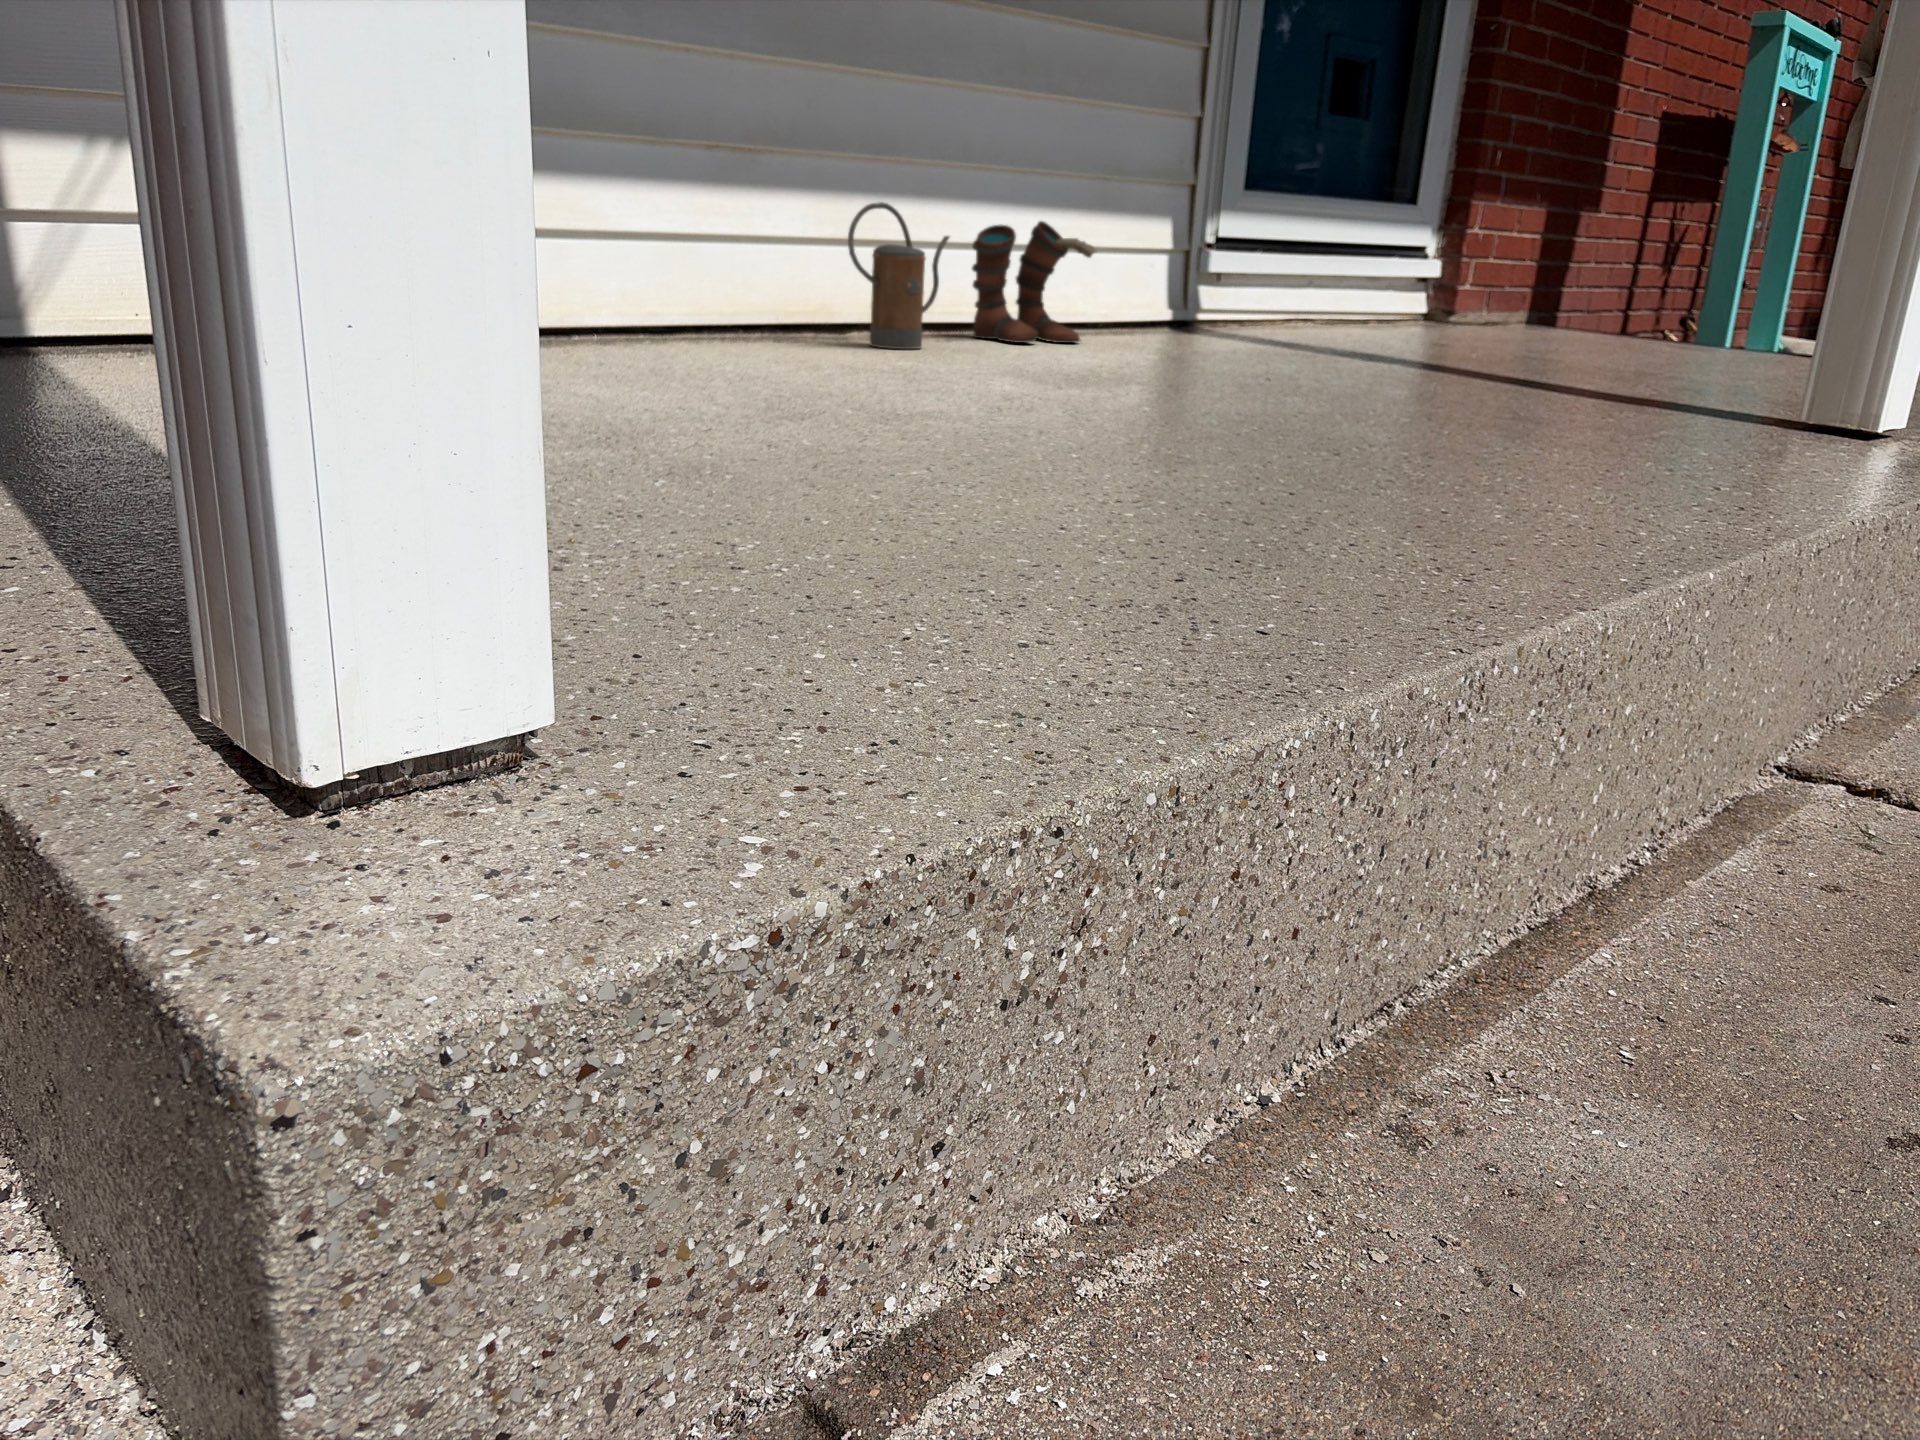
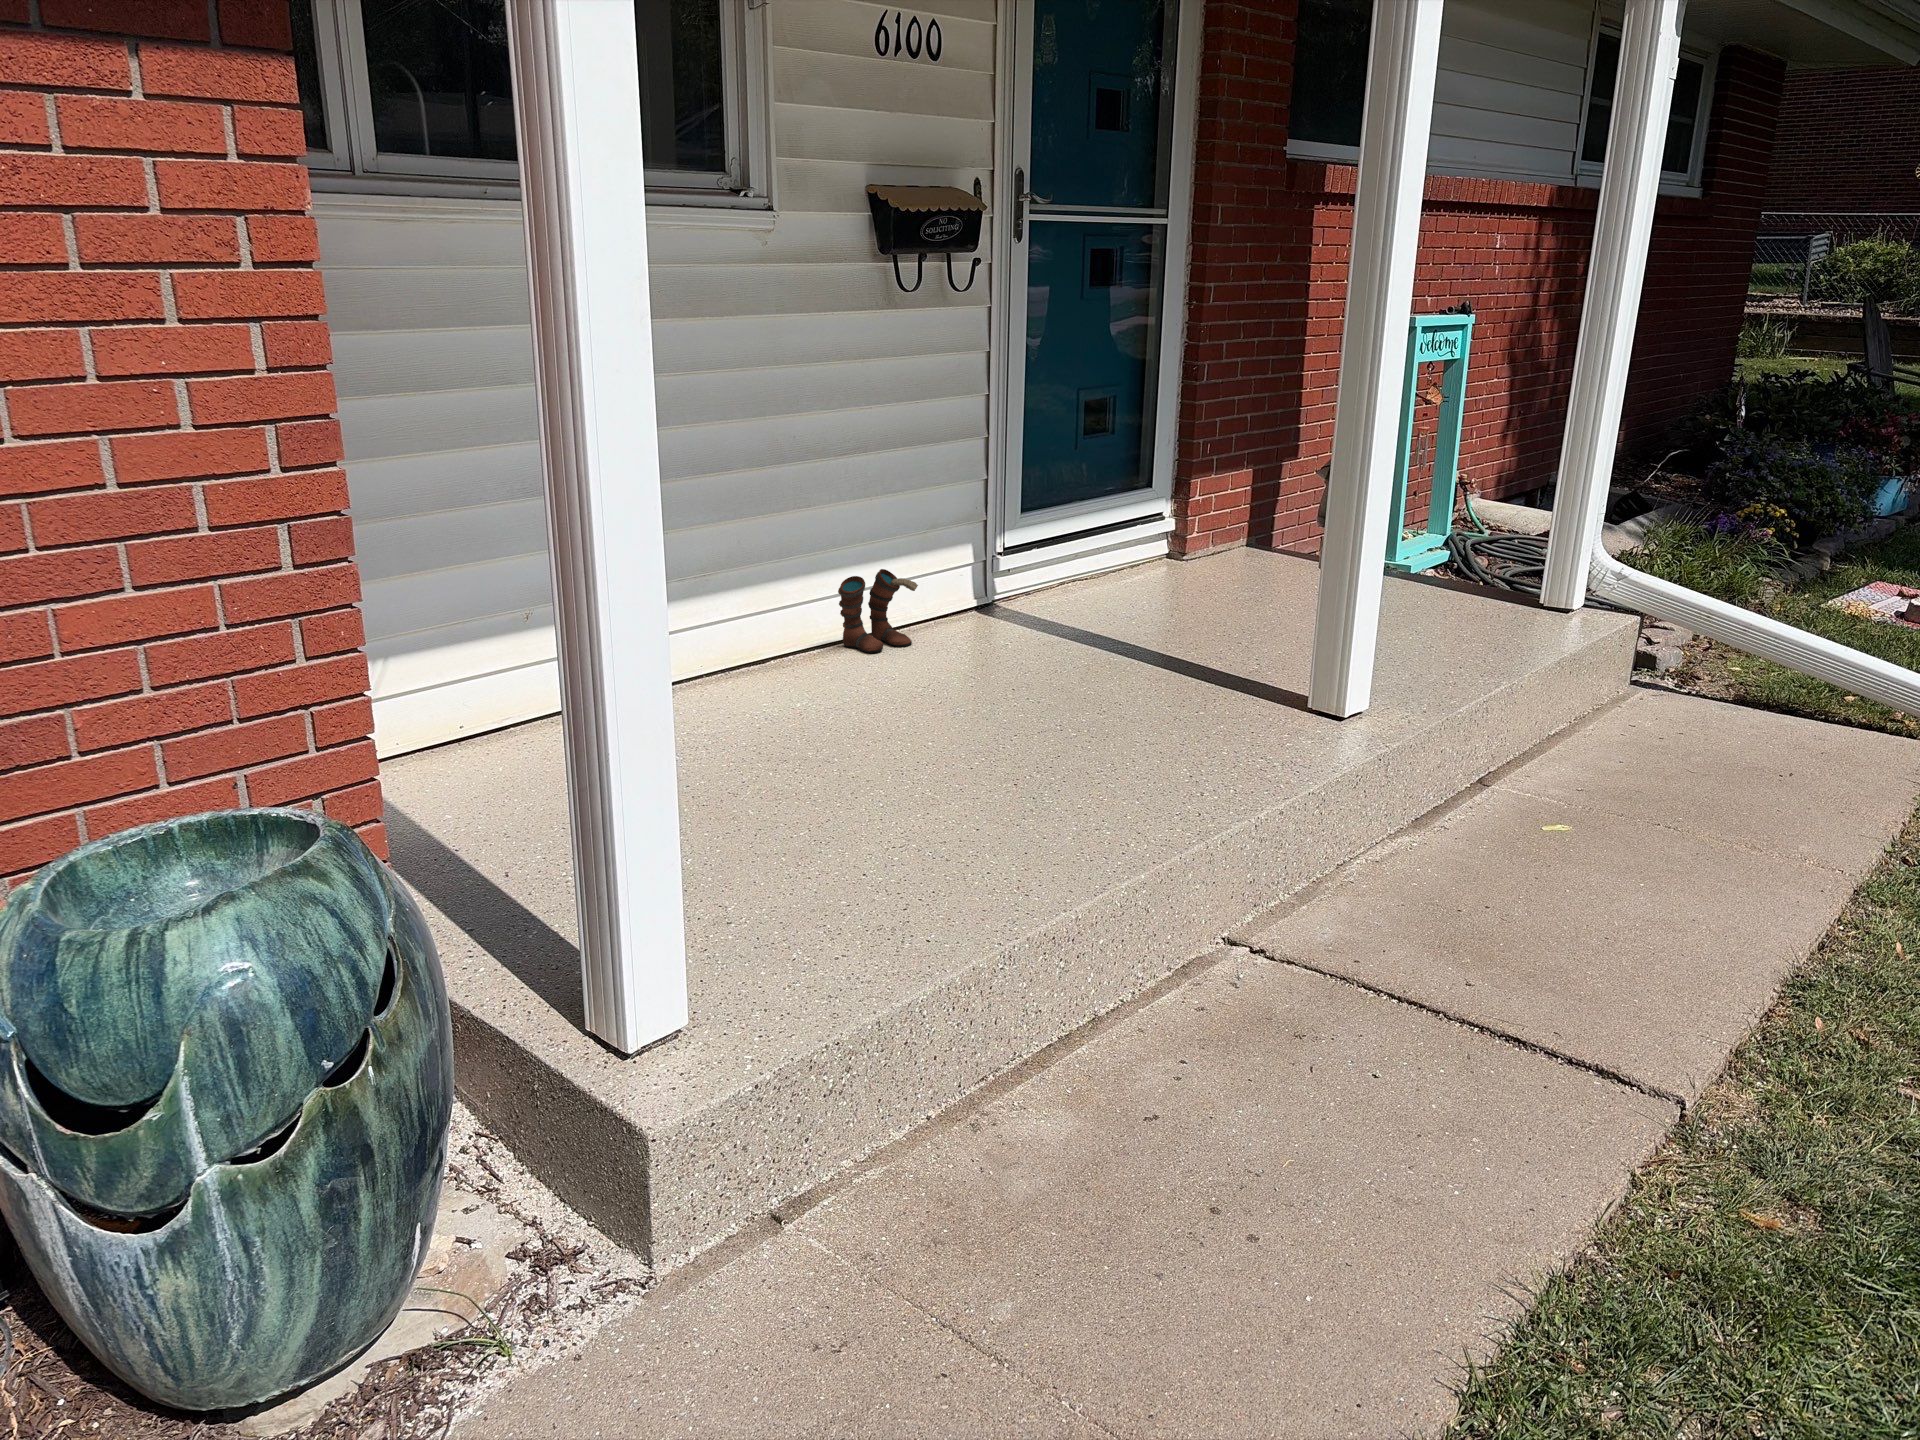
watering can: present [848,202,949,349] -> none [759,591,823,675]

